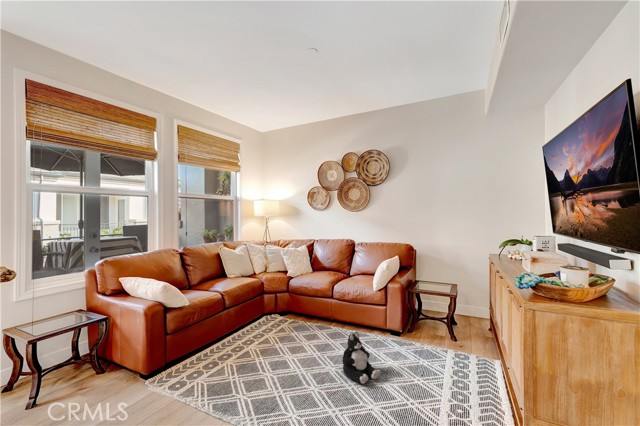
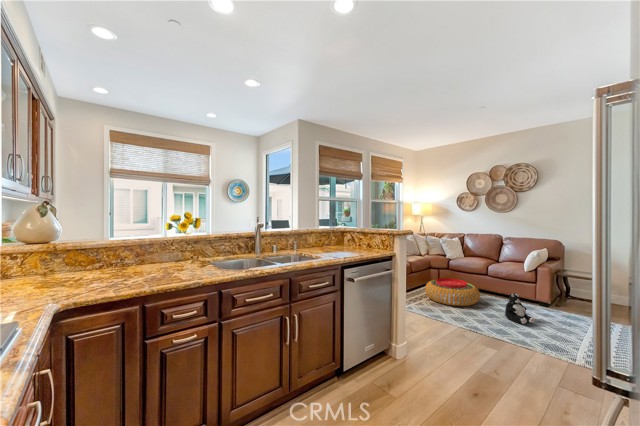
pouf: none [242,311,318,360] -> present [425,278,480,306]

